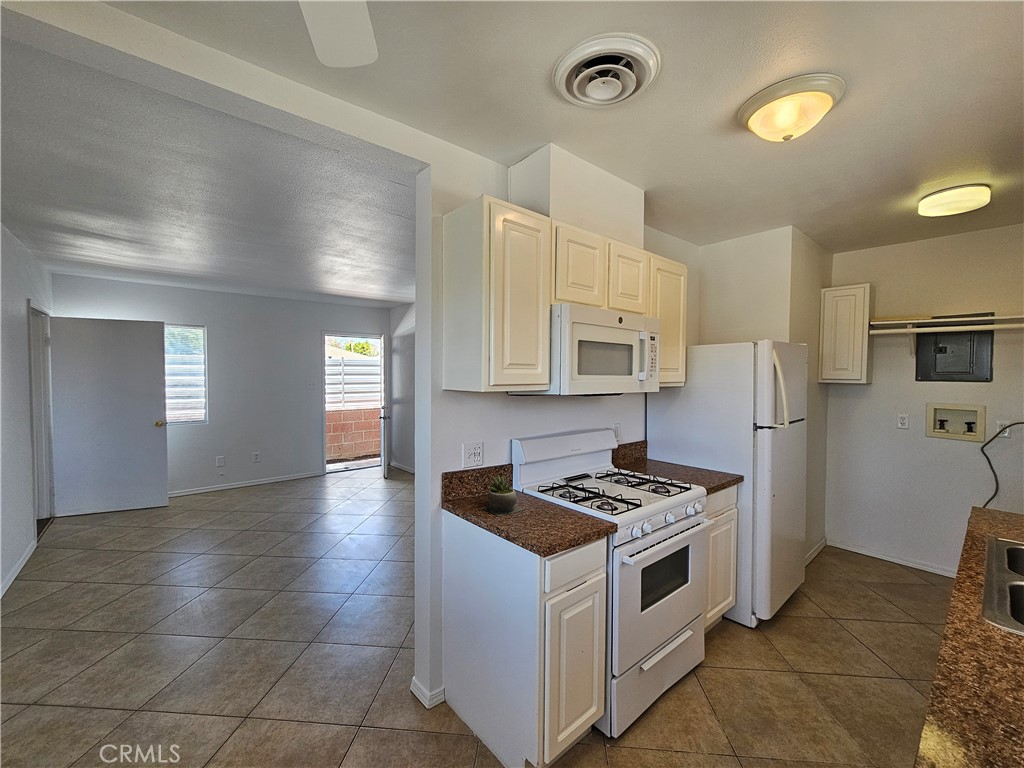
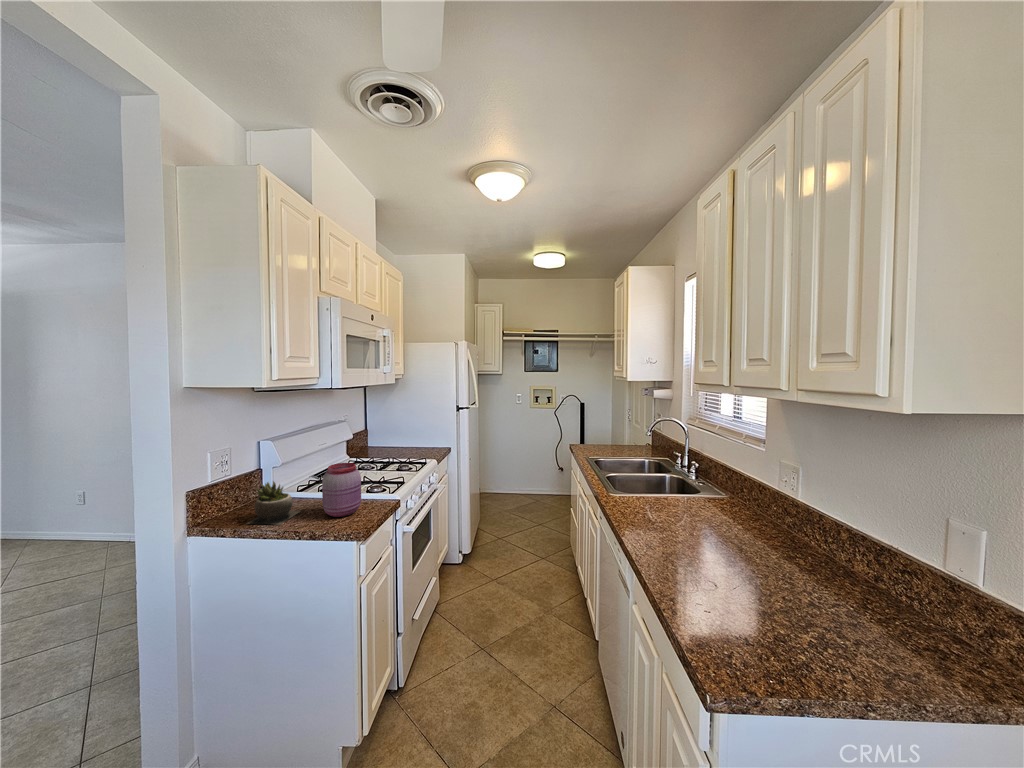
jar: none [535,470,571,525] -> present [322,463,361,517]

